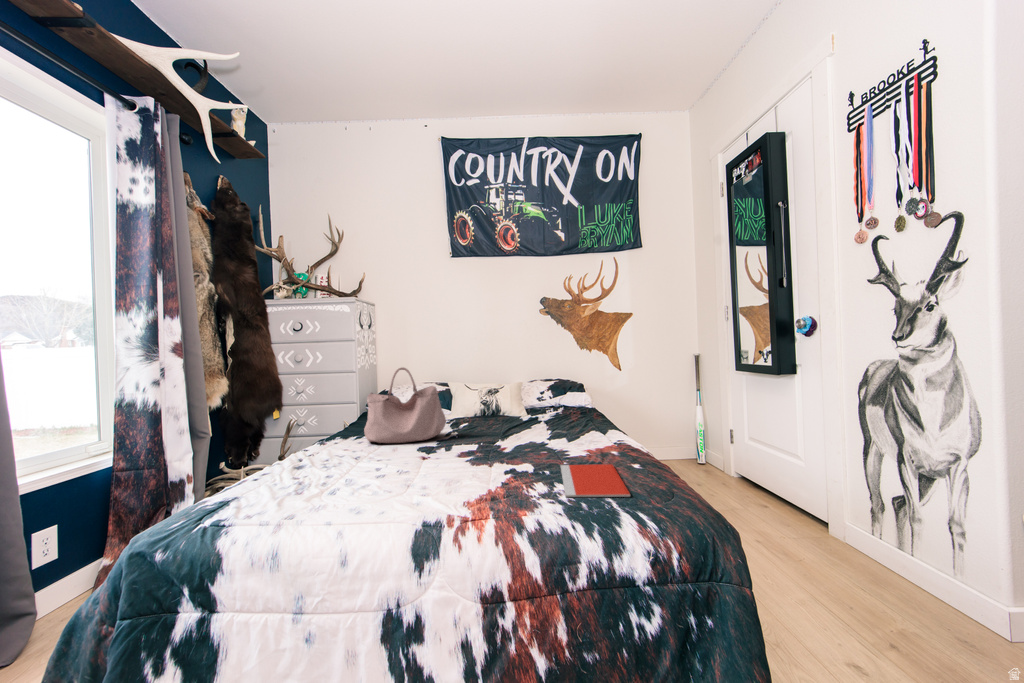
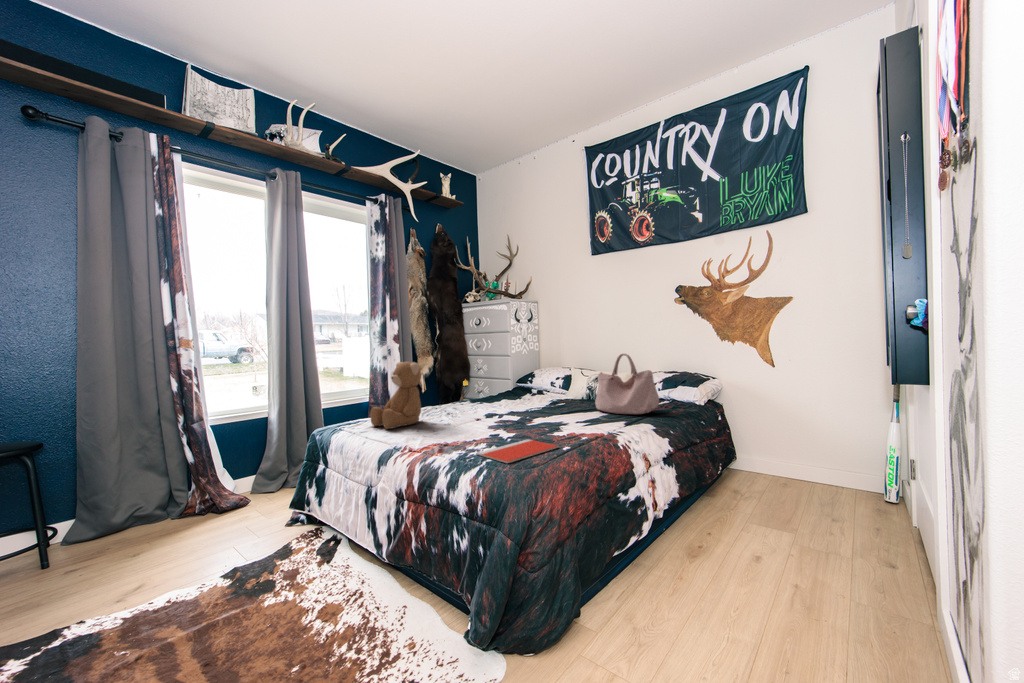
handbag: present [364,367,446,443] -> present [595,354,659,414]
teddy bear: none [268,380,357,500] -> present [370,362,421,429]

